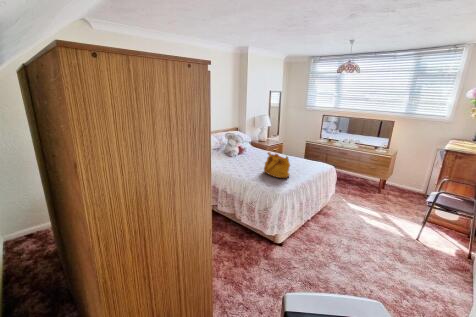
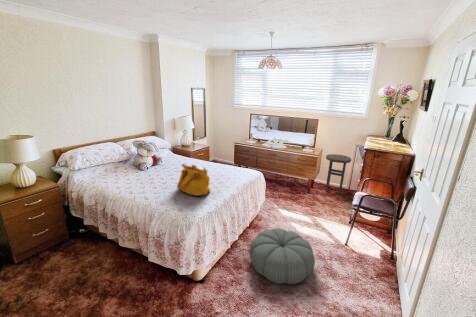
side table: none [398,157,431,198] -> present [325,154,351,194]
pouf: none [321,214,383,259] -> present [249,228,315,284]

